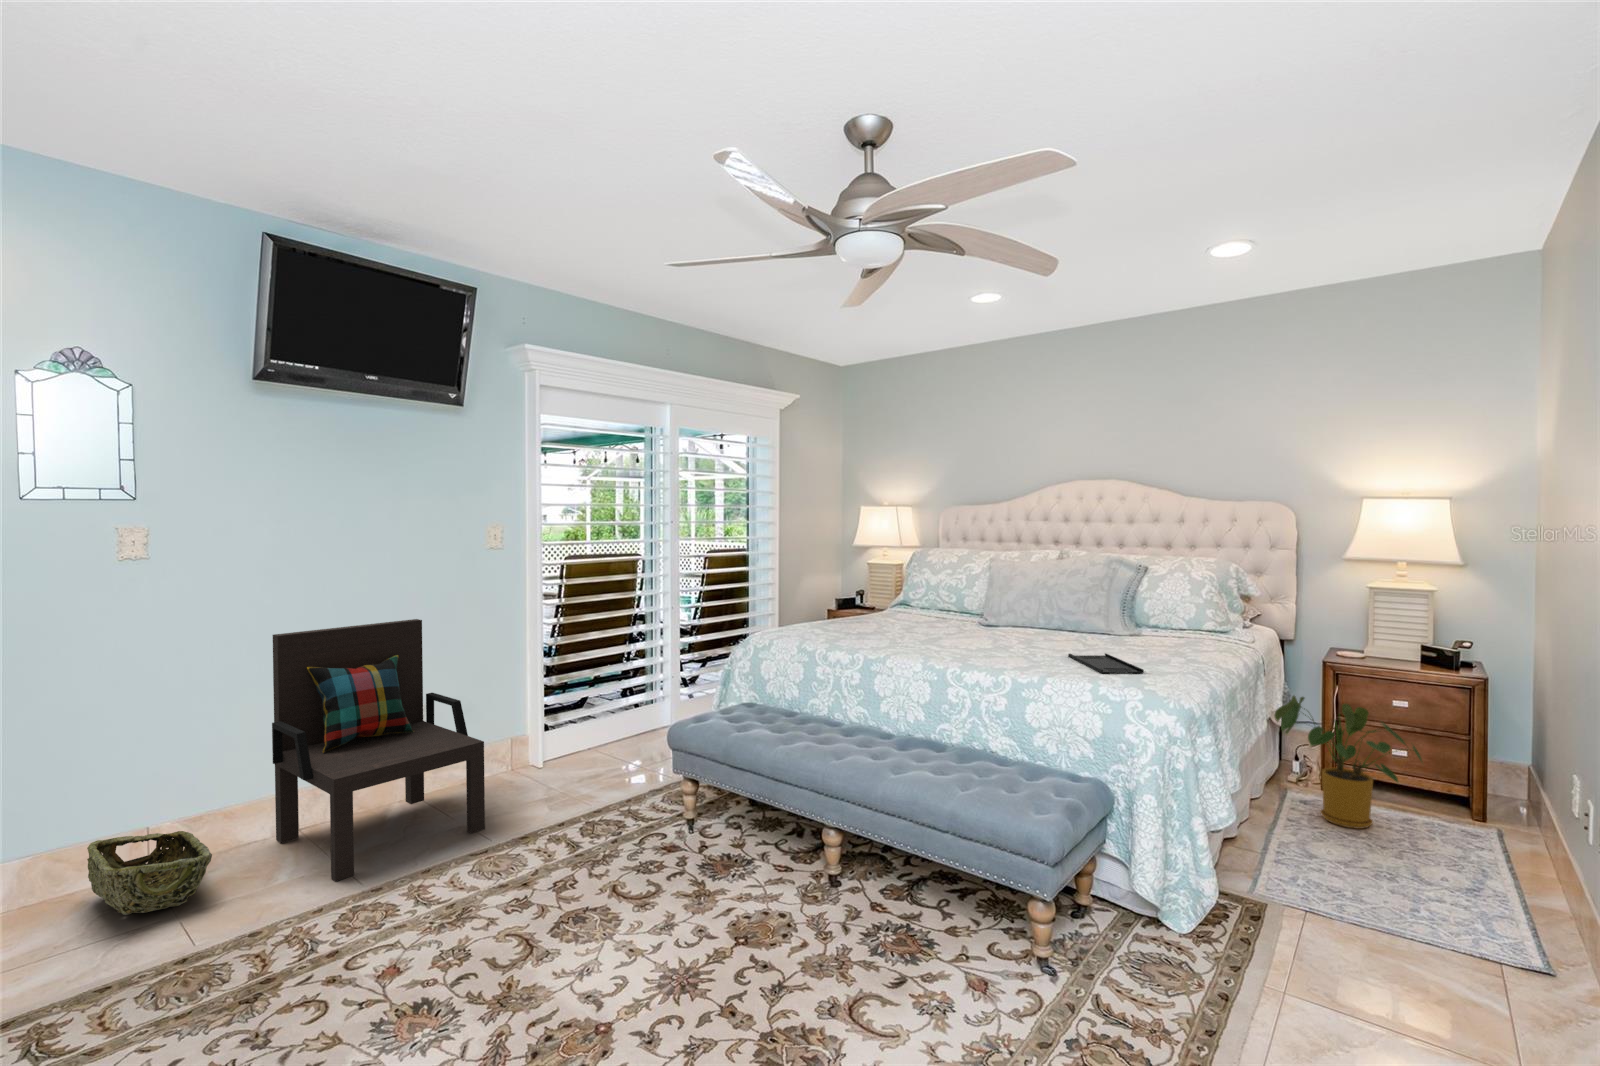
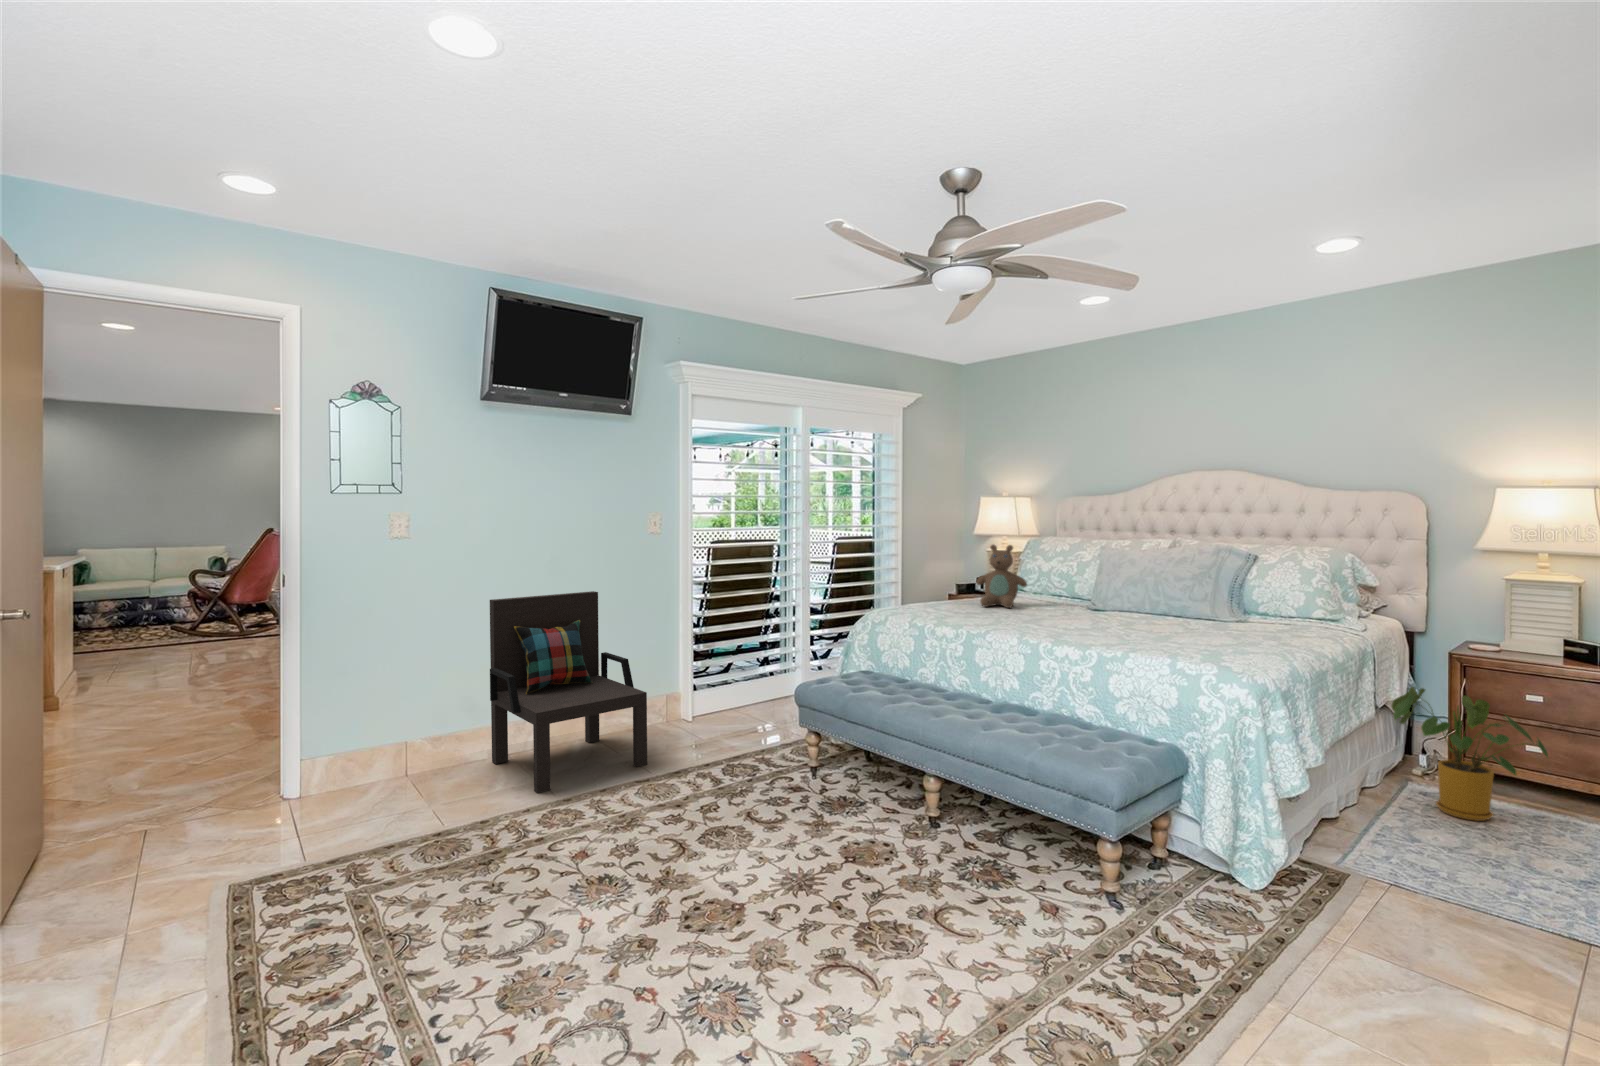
teddy bear: none [863,557,917,626] -> present [976,545,1027,608]
tray: present [1068,653,1144,673] -> none [1164,635,1231,654]
woven basket: present [87,831,212,915] -> none [369,747,452,803]

